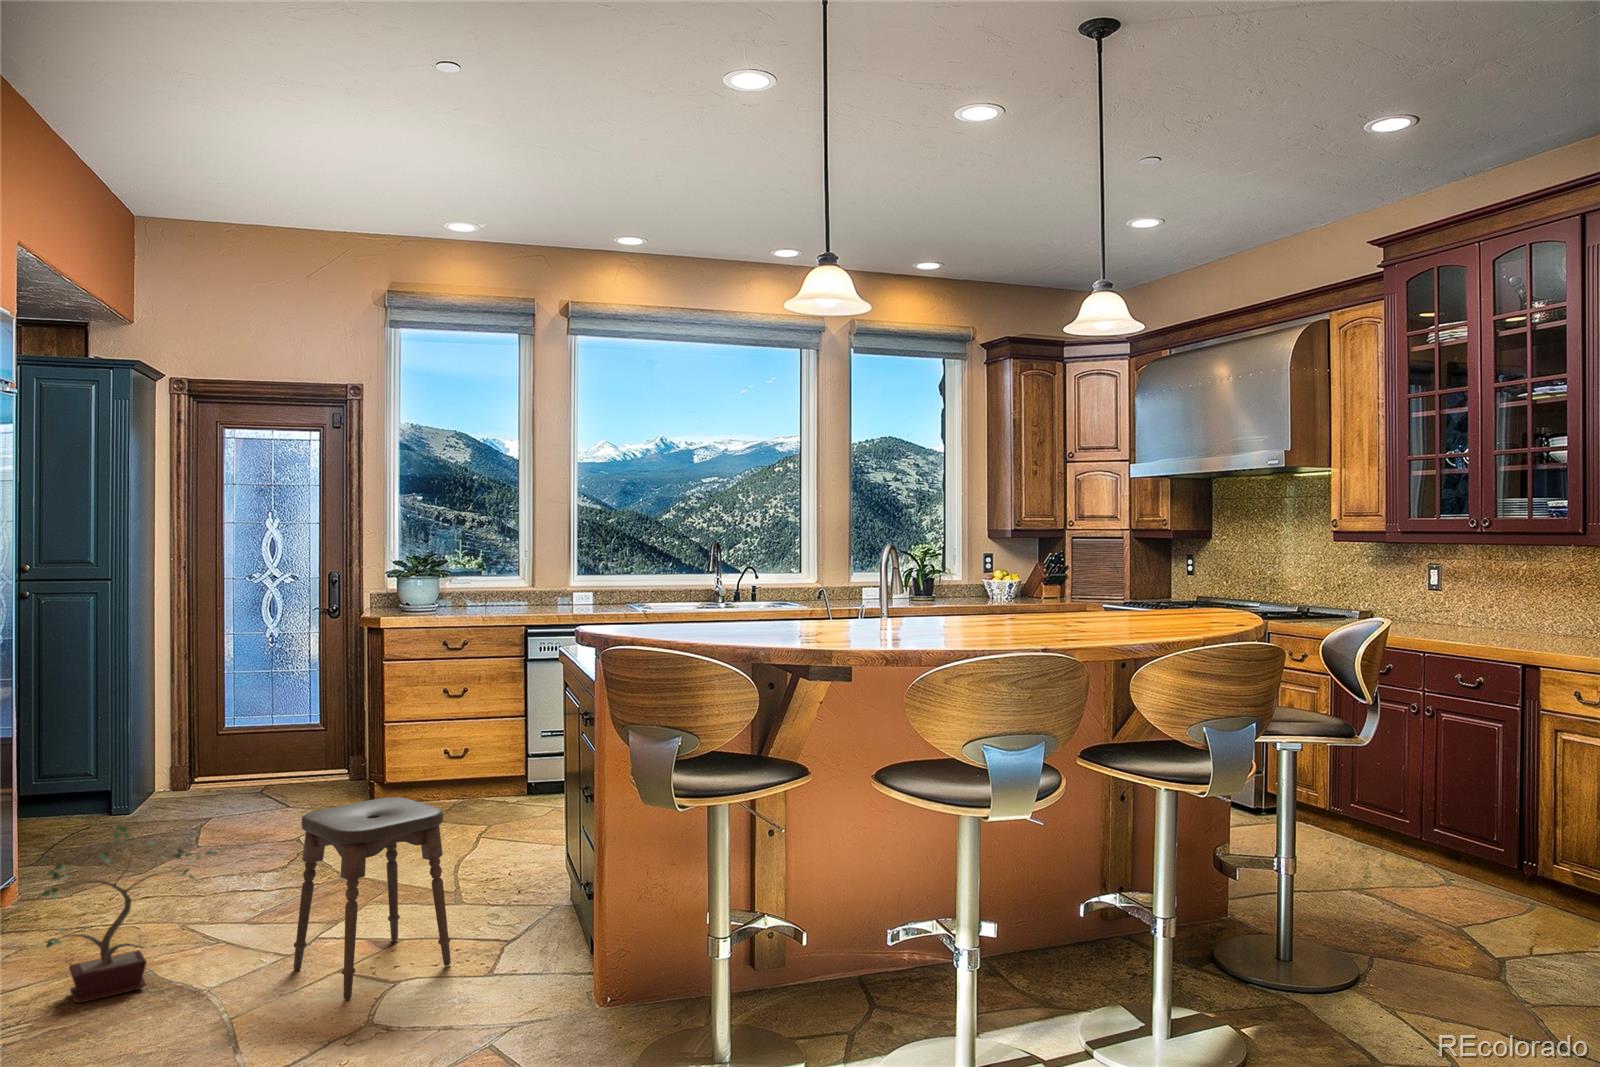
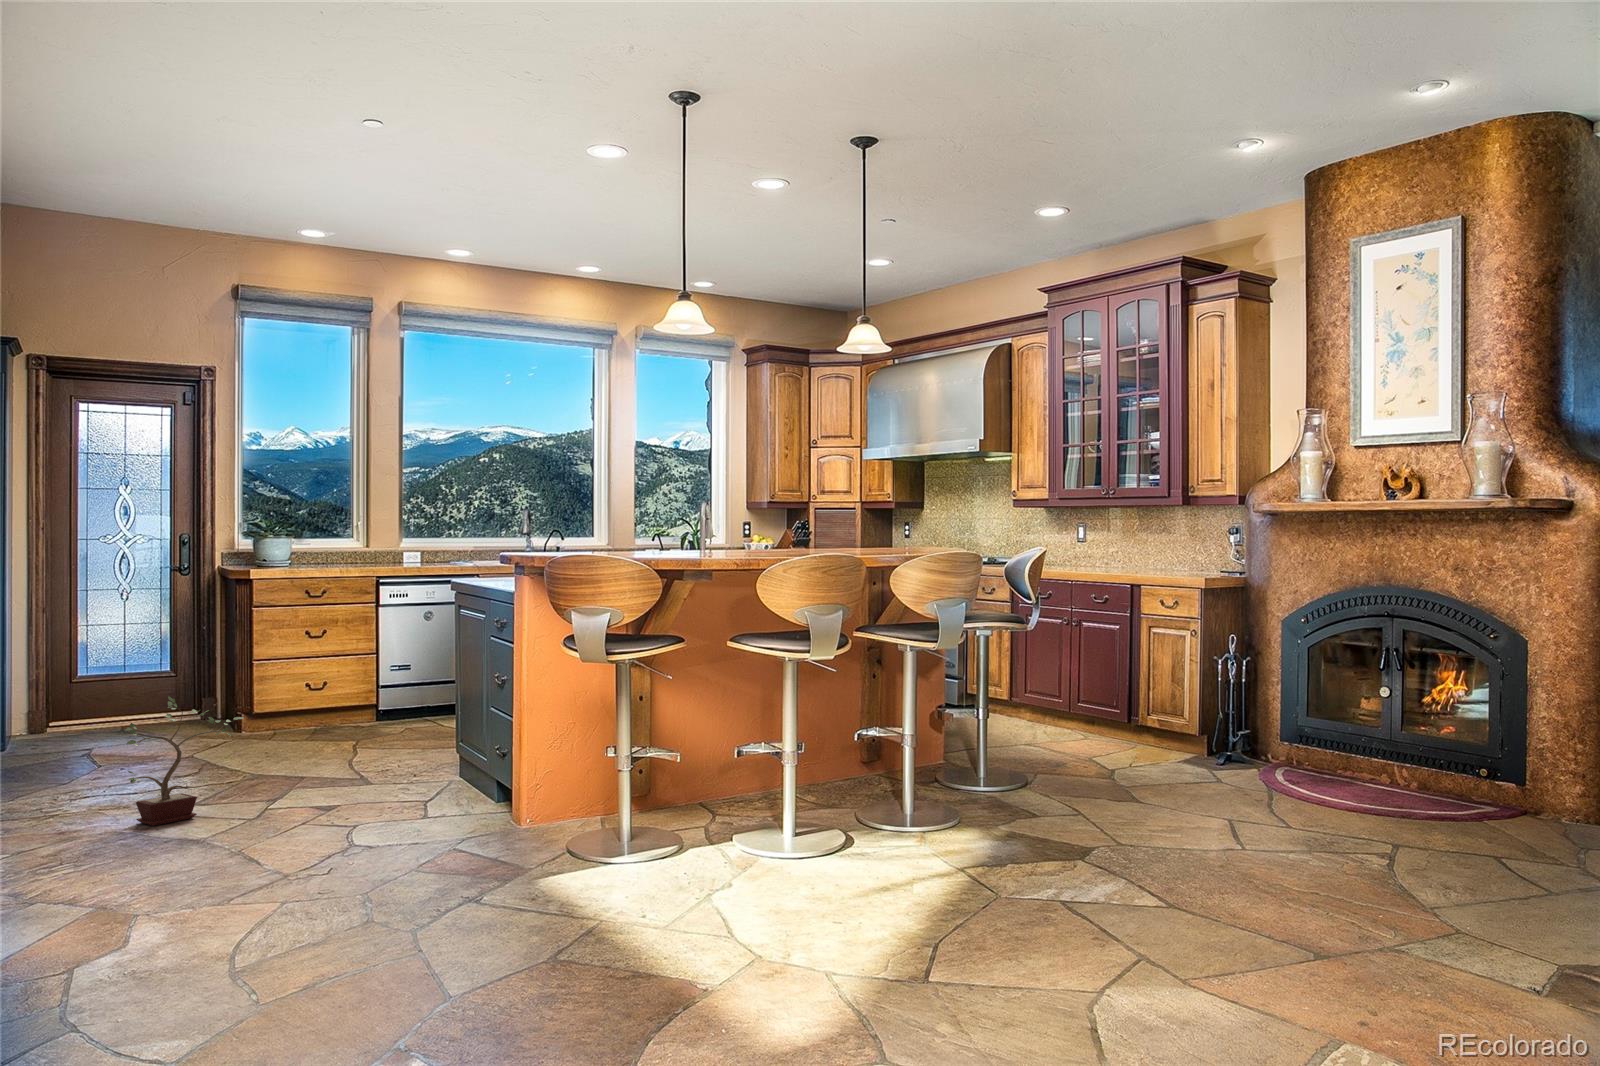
stool: present [294,797,451,1000] -> none [302,681,422,812]

